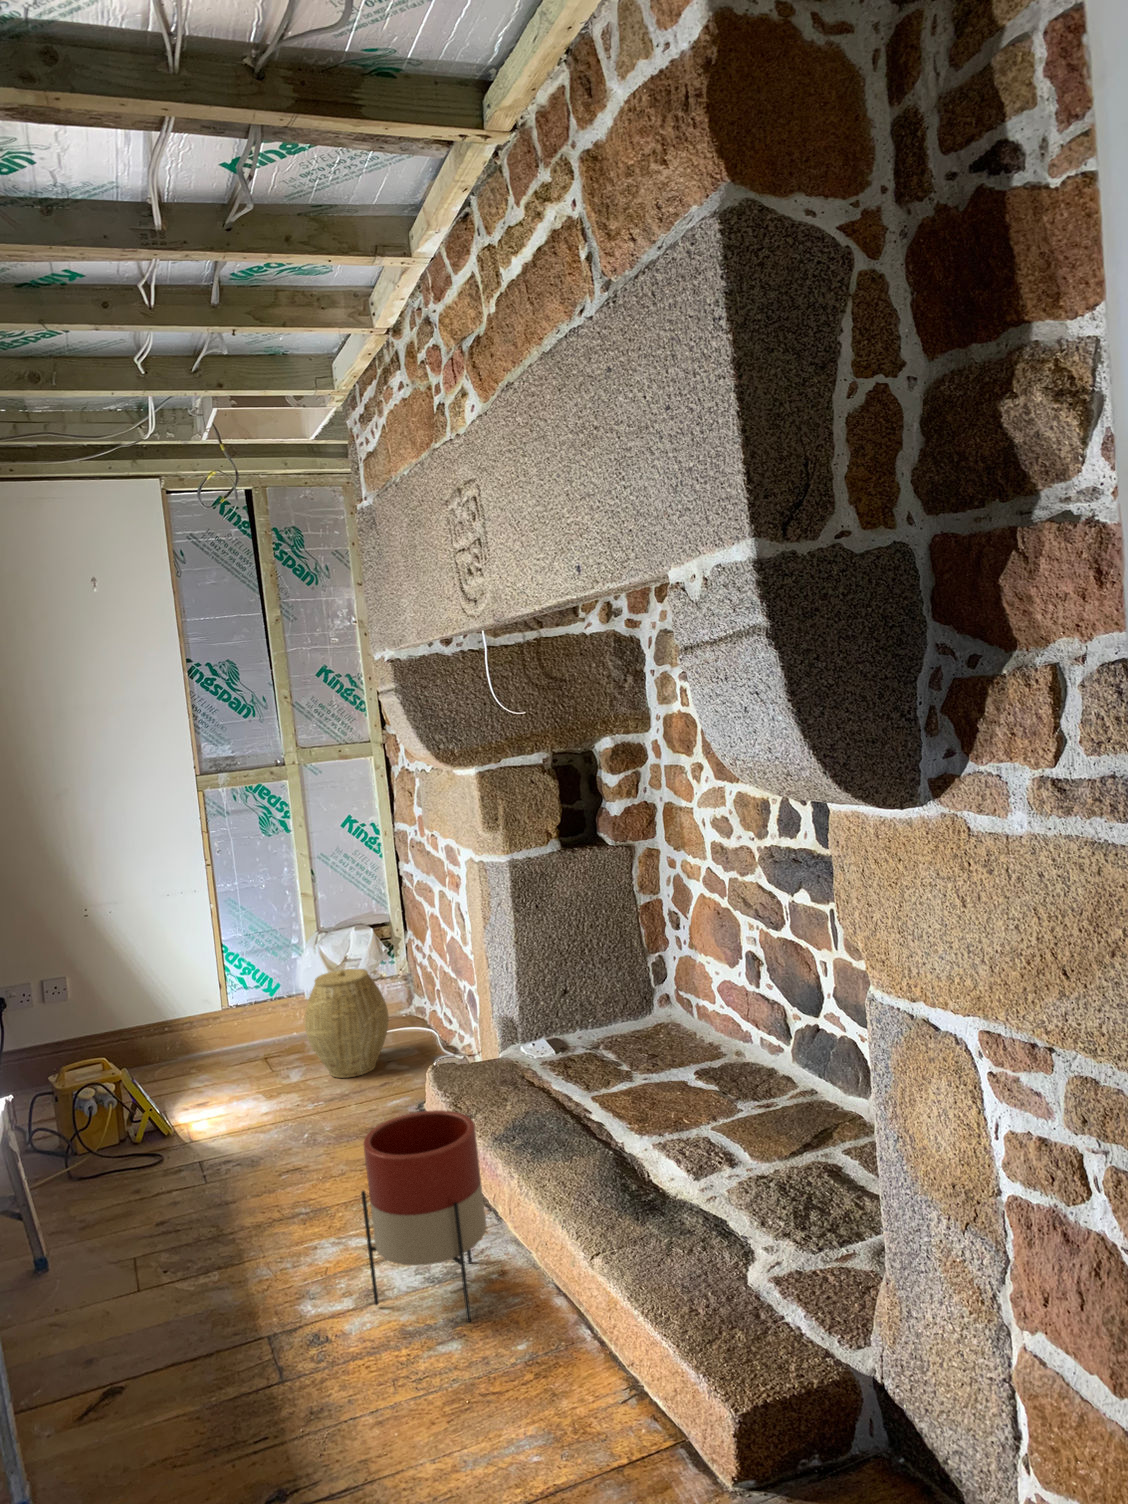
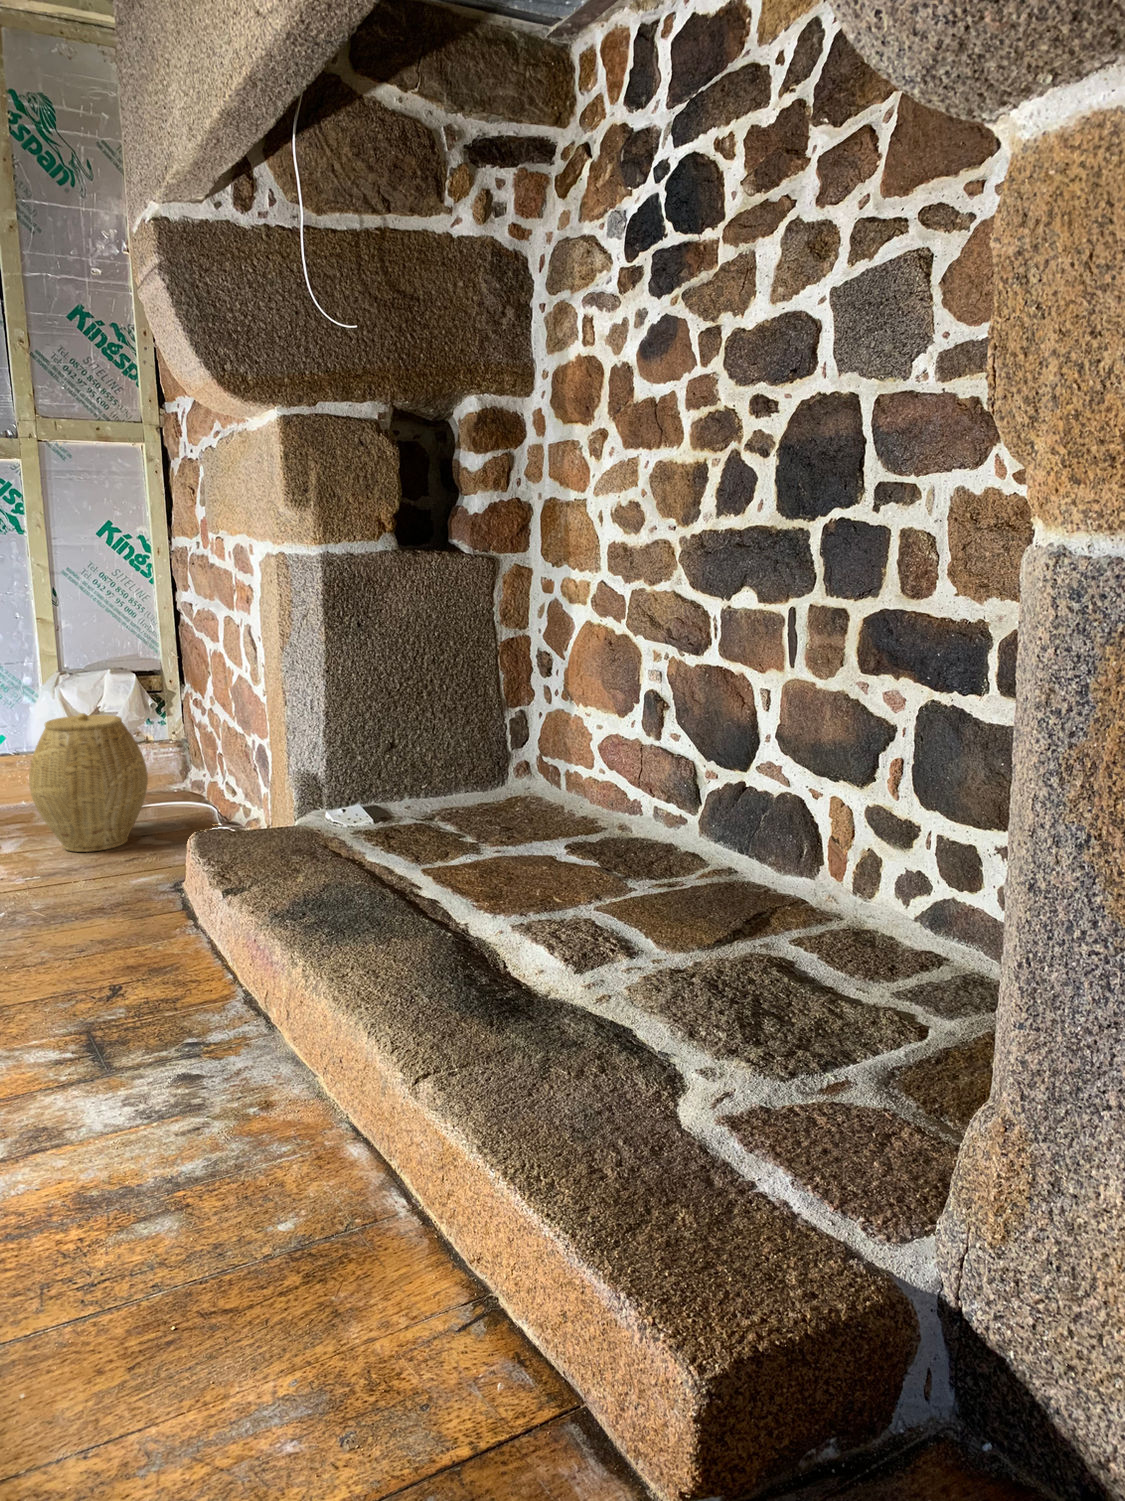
planter: present [361,1110,486,1322] -> none [46,862,253,1178]

